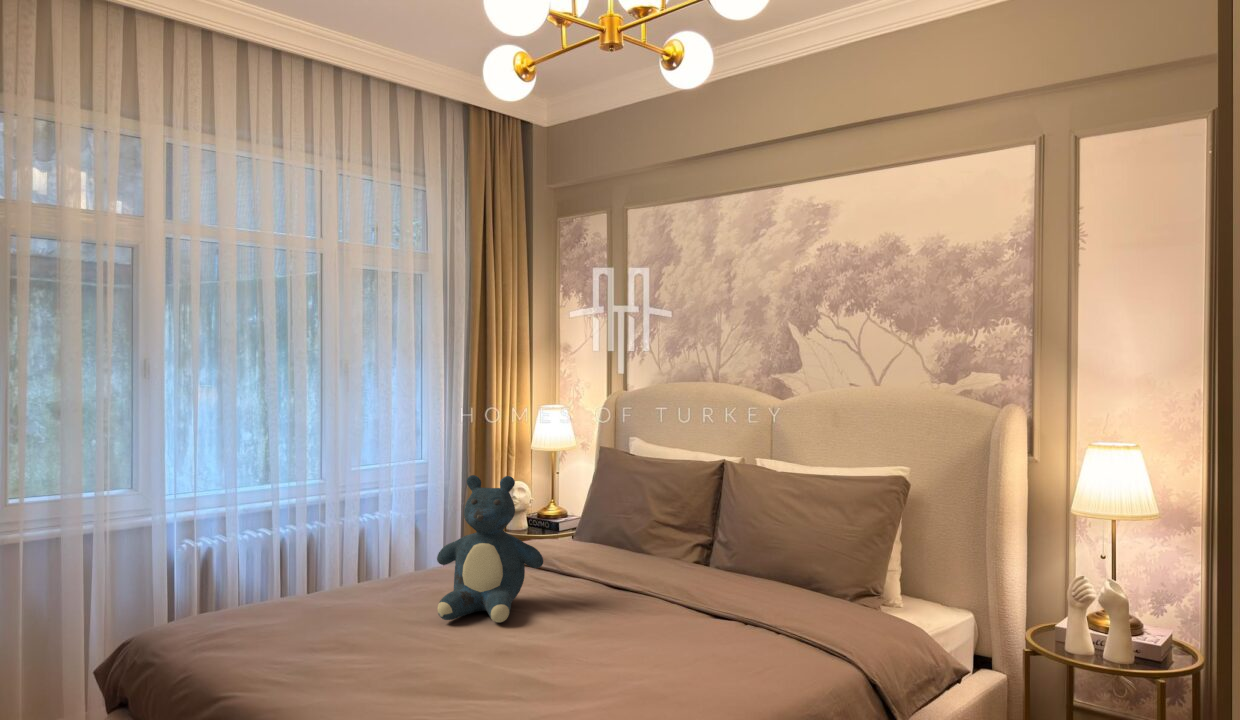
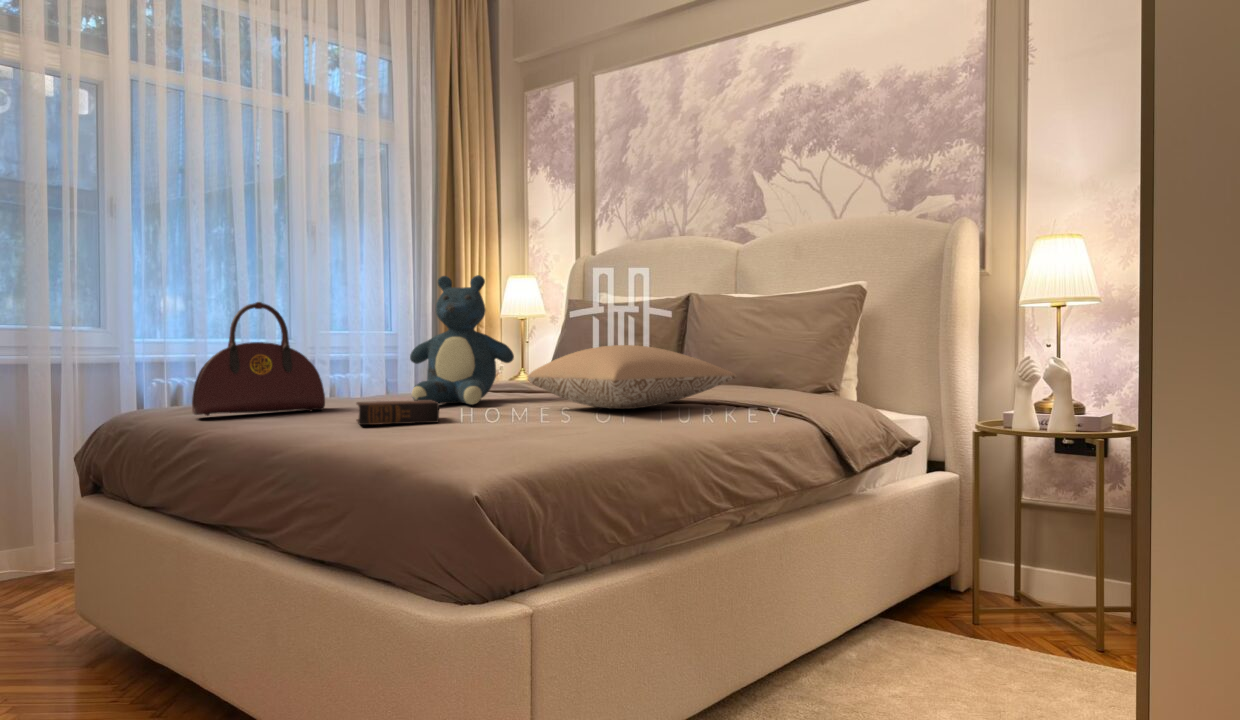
handbag: none [213,514,349,640] -> present [192,302,325,416]
pillow: none [557,578,777,661] -> present [528,345,736,409]
book: none [378,642,464,689] -> present [357,400,439,425]

